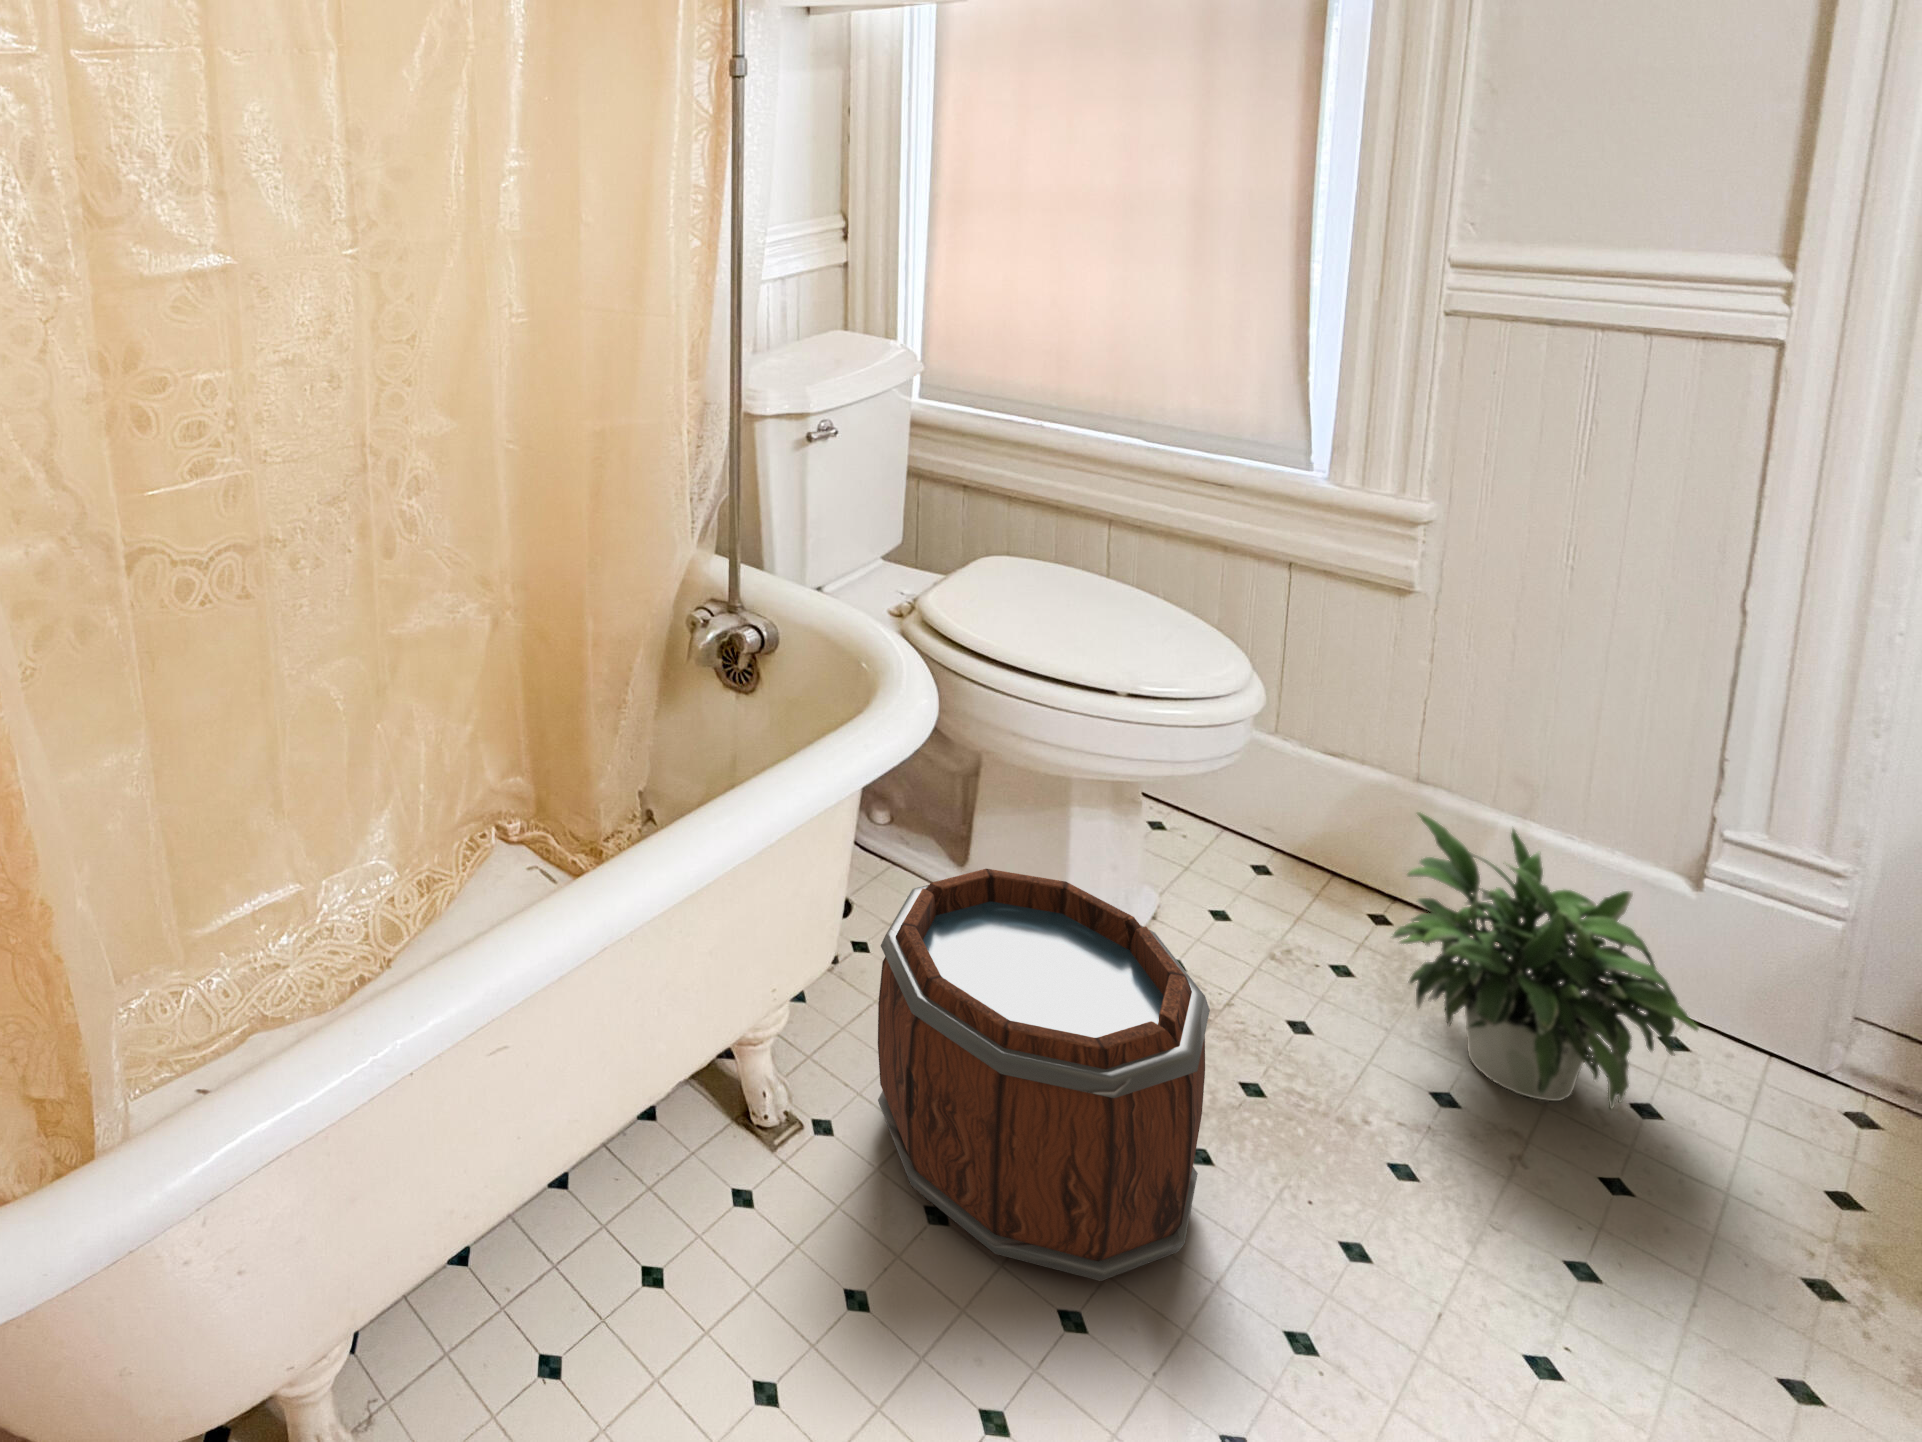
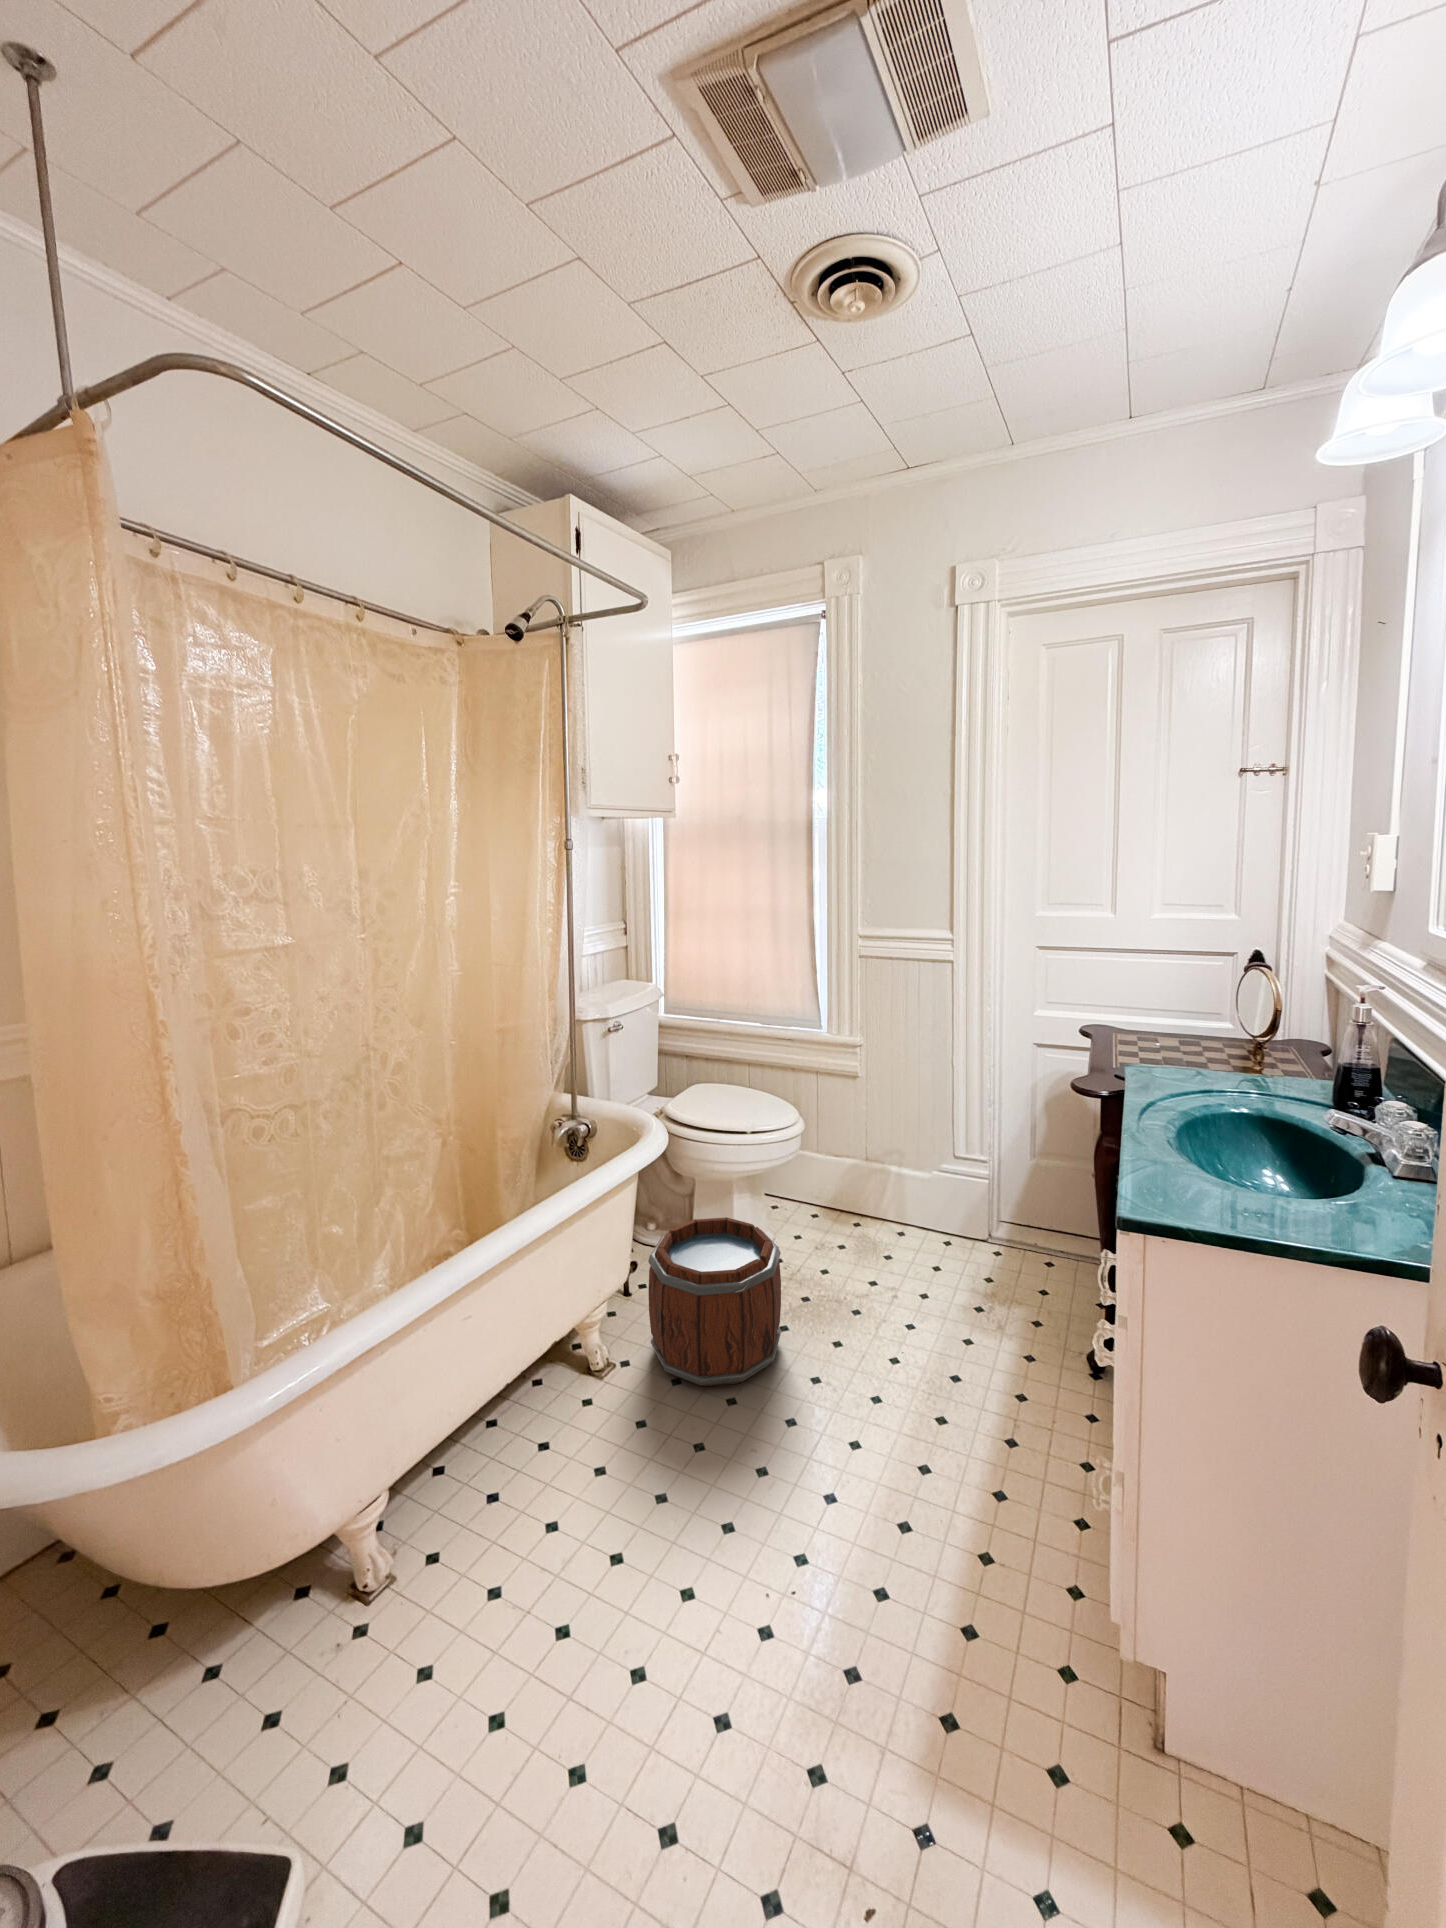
potted plant: present [1393,813,1698,1109] -> none [854,1166,944,1274]

